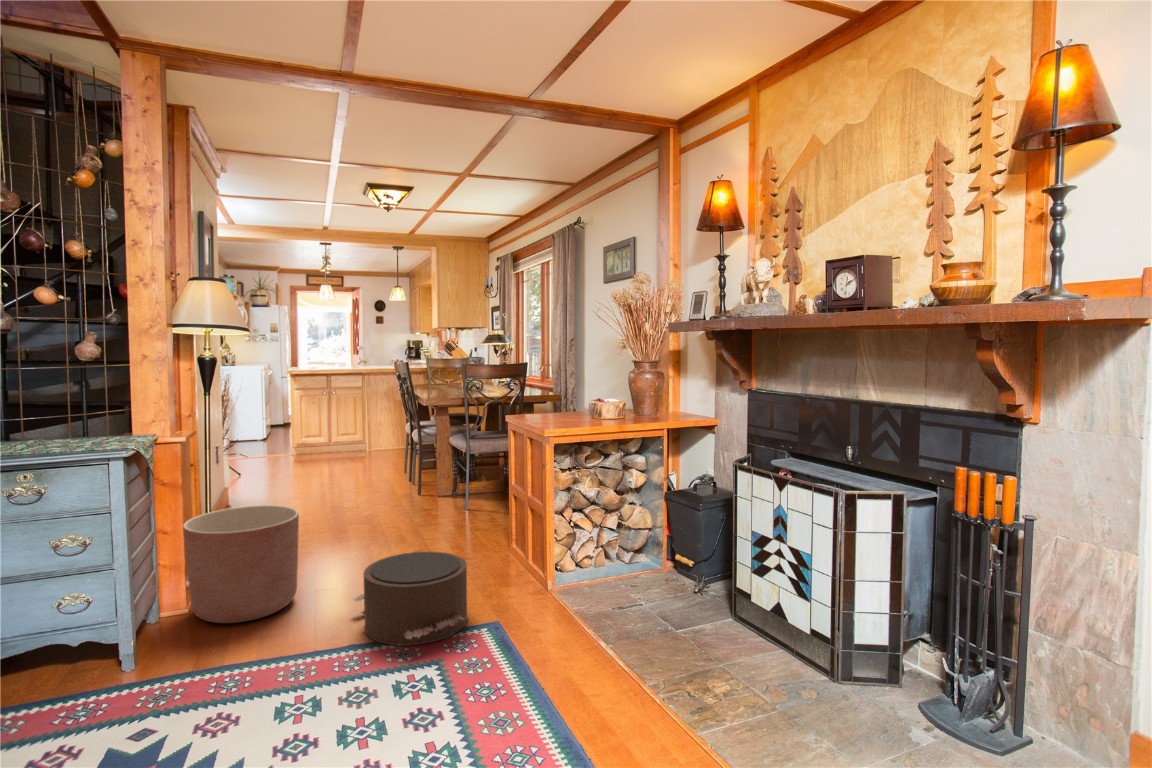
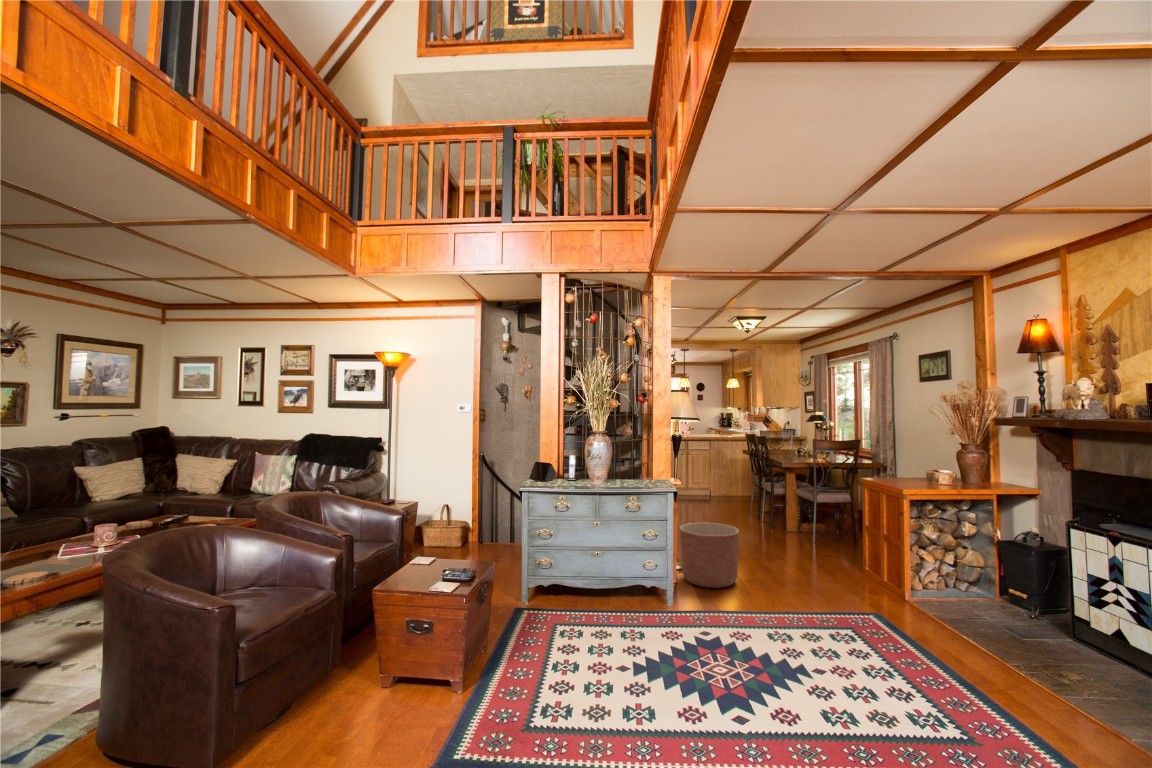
pouf: present [353,552,467,646] -> none [776,561,859,616]

